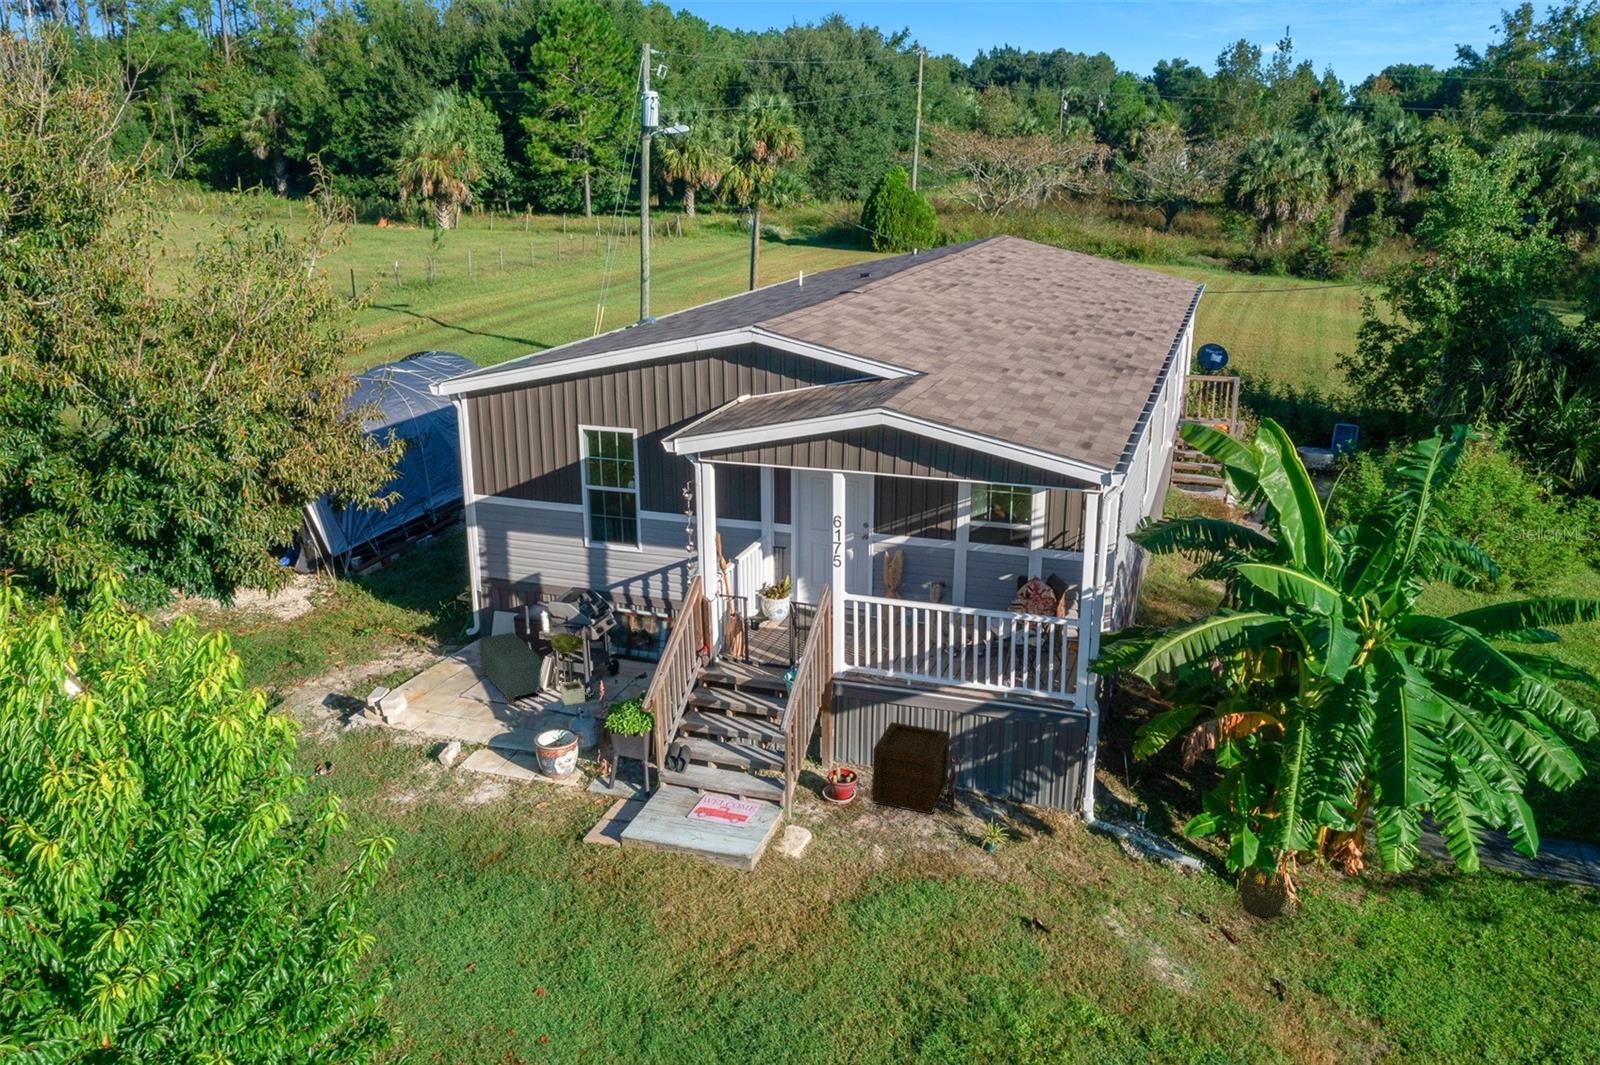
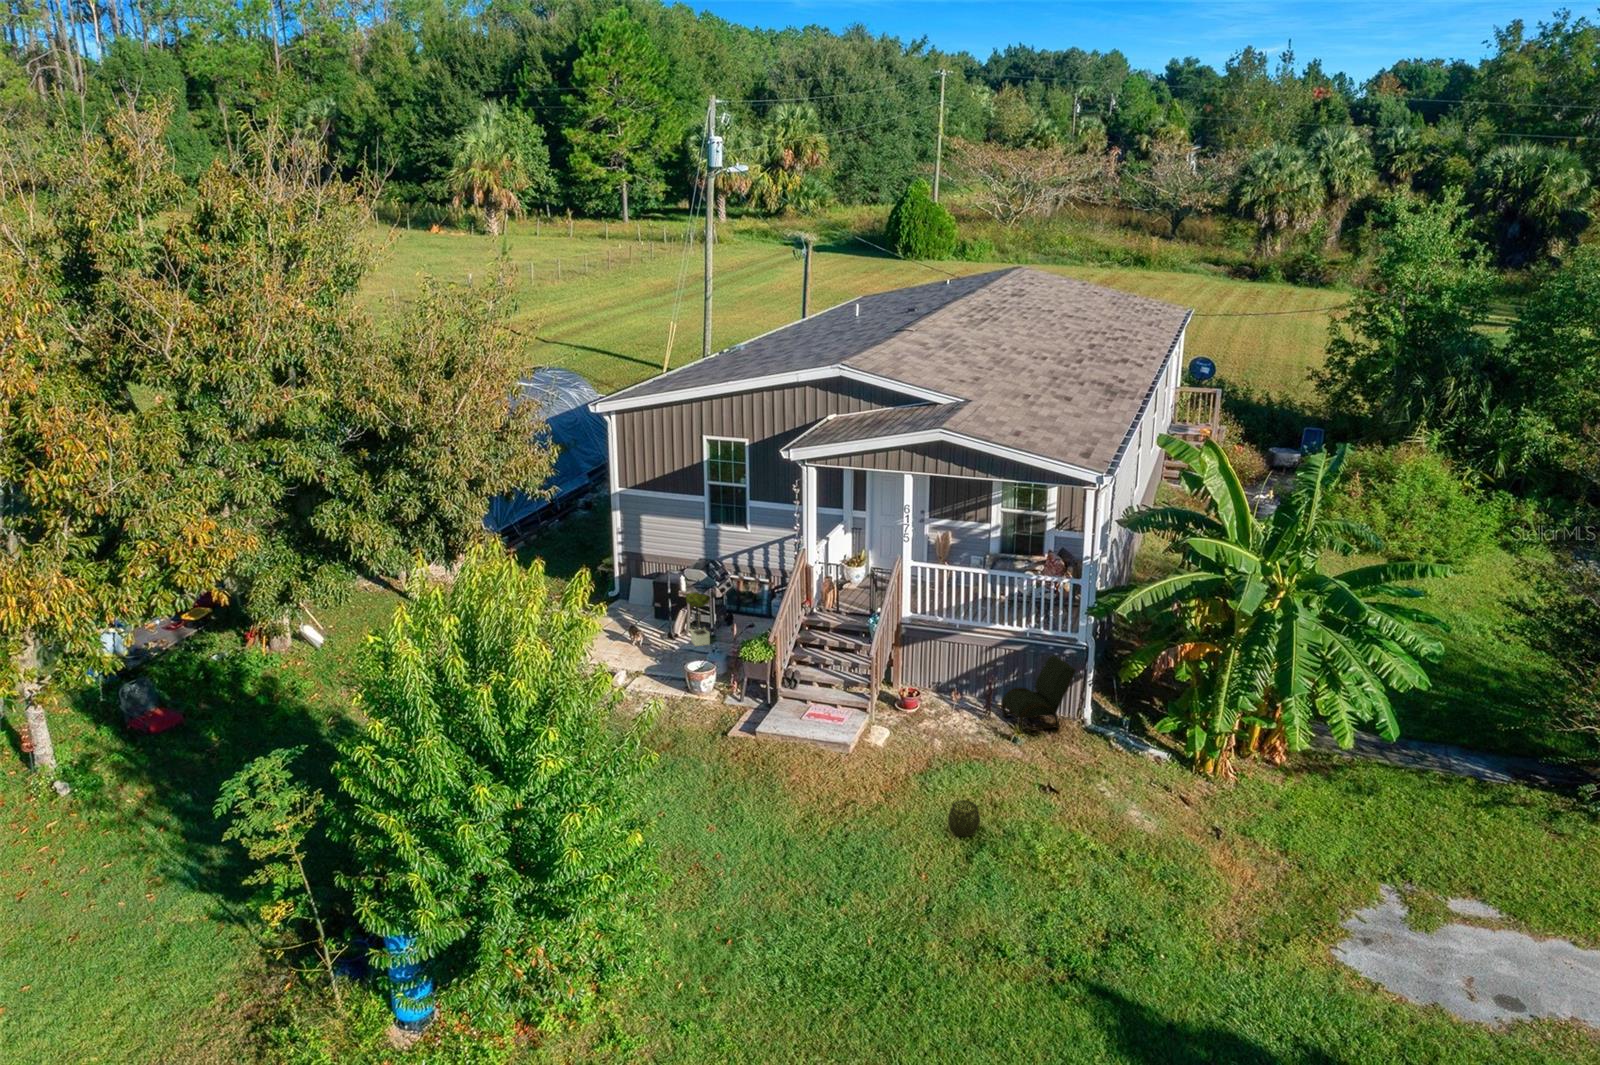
bench: present [479,633,542,703] -> none [625,593,679,645]
wooden crate: present [871,722,950,814] -> none [931,655,988,719]
lounge chair: none [968,724,1072,838] -> present [1001,655,1075,734]
woven basket: present [1241,868,1286,917] -> present [948,800,980,836]

